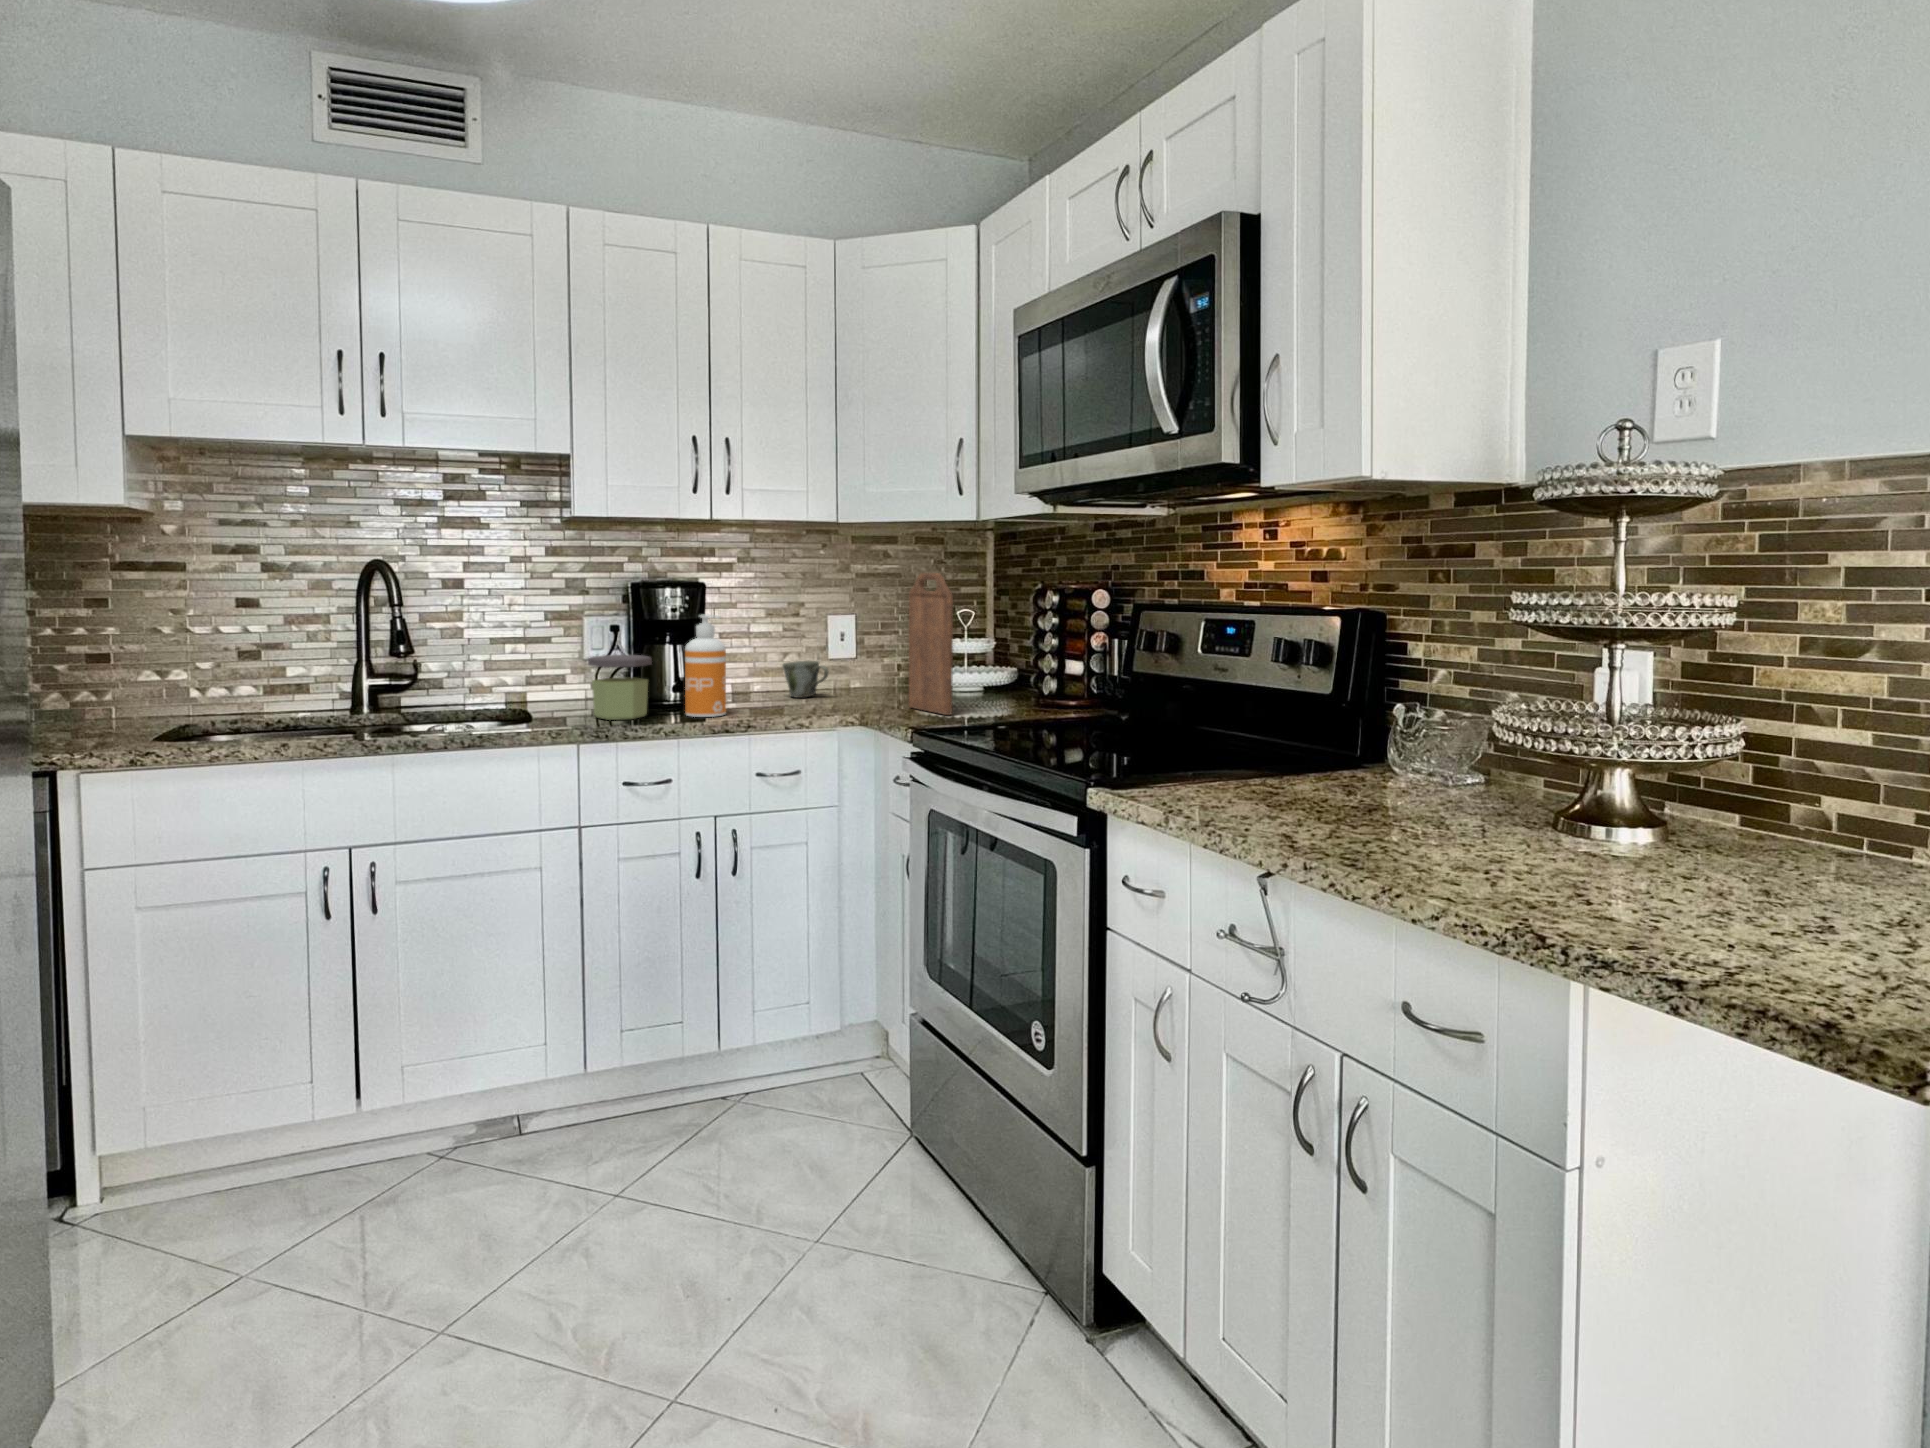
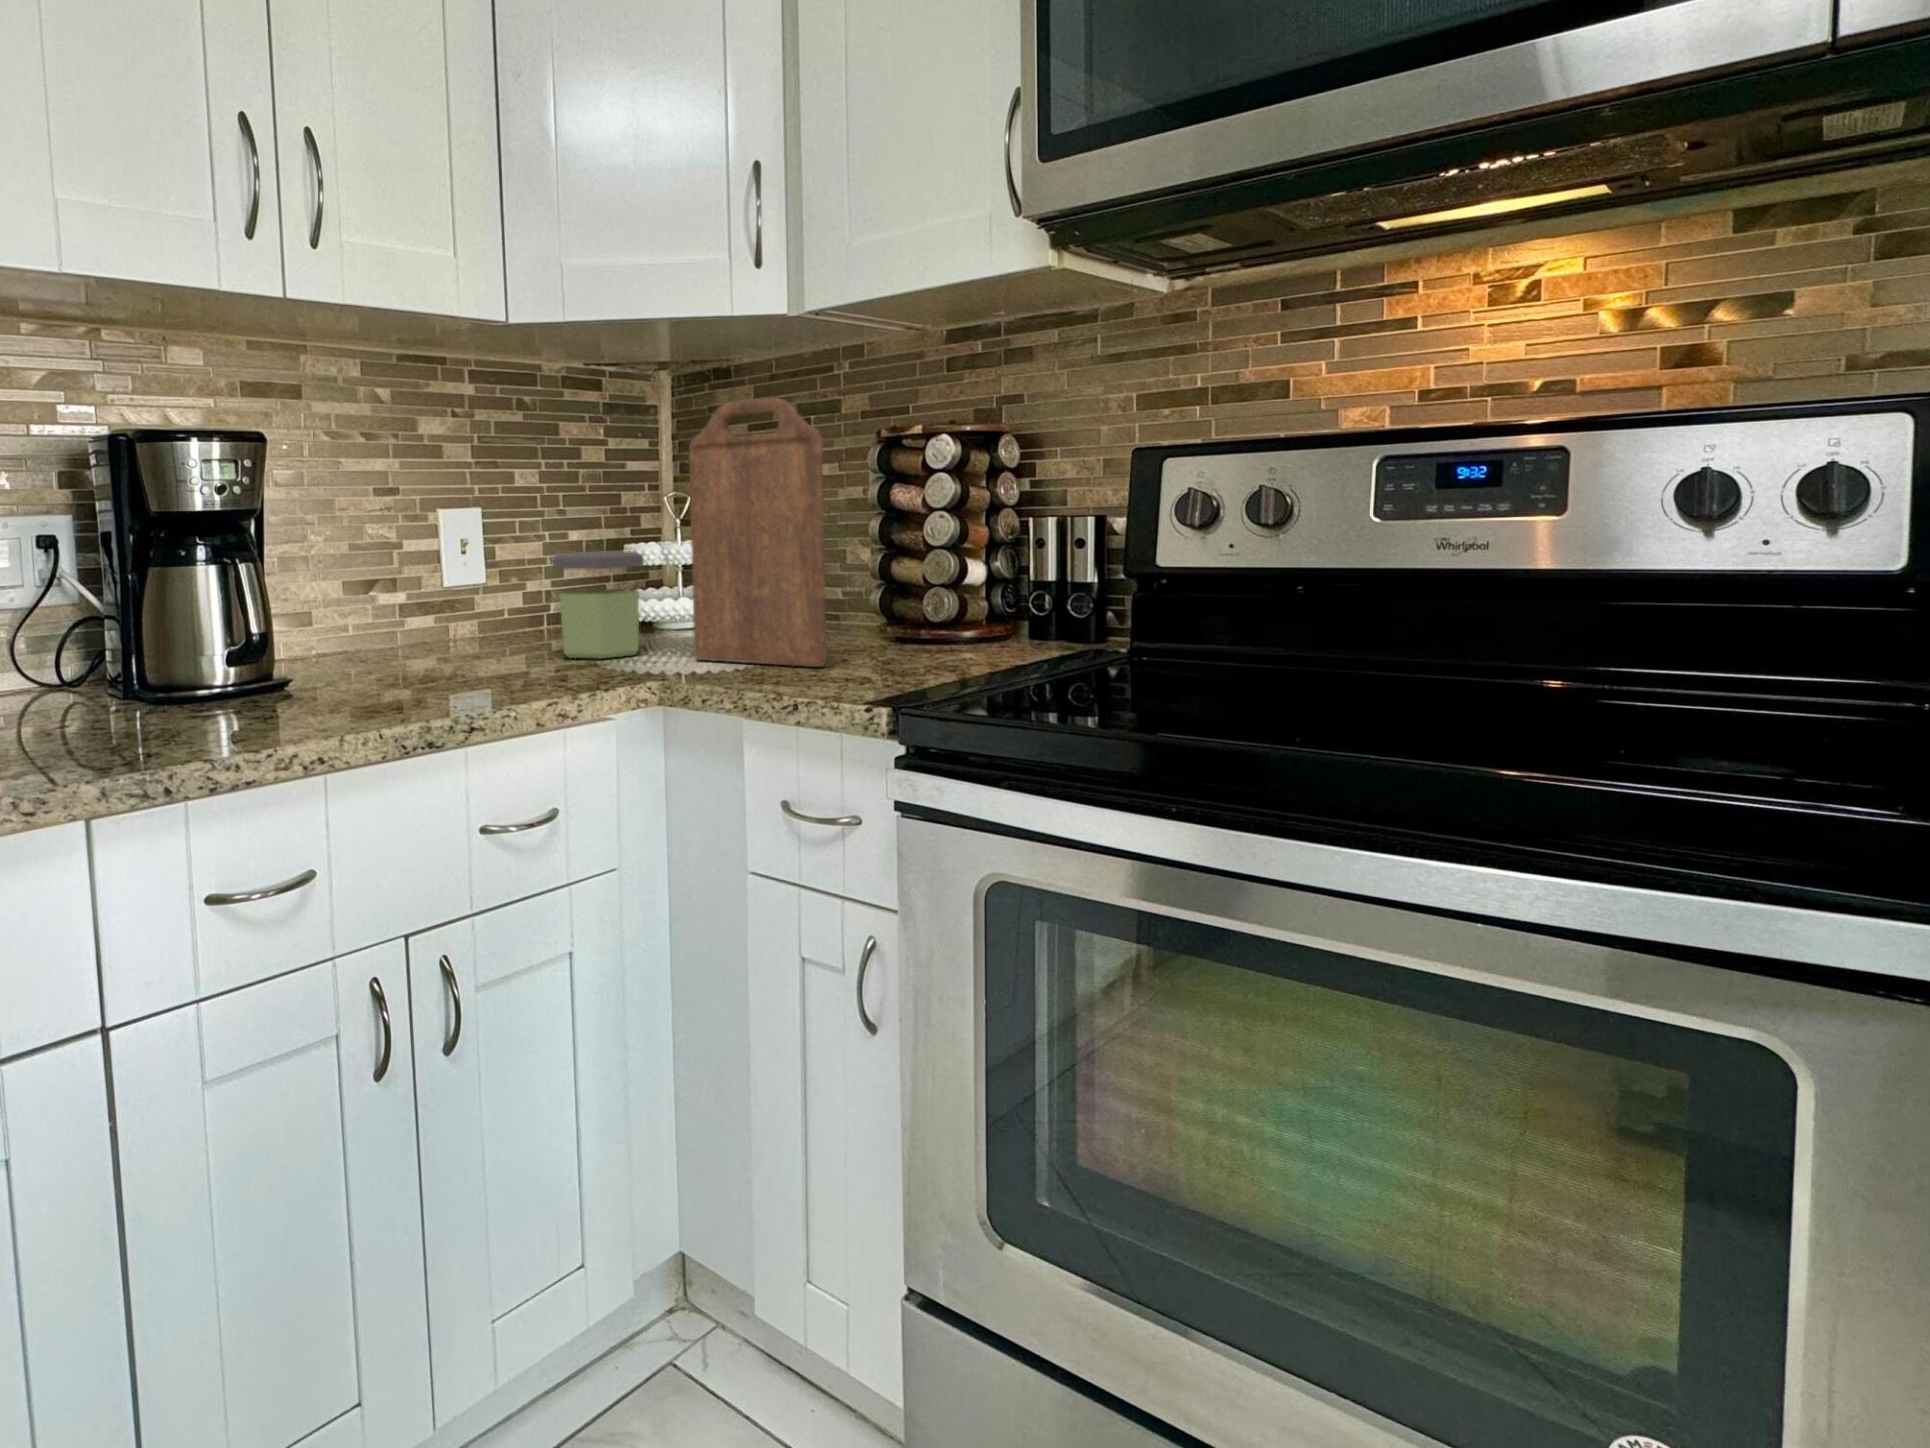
soap dispenser: present [685,615,726,717] -> none [283,488,380,714]
jar: present [588,655,652,720] -> present [553,551,644,658]
mug: present [782,661,828,698] -> none [392,590,486,660]

